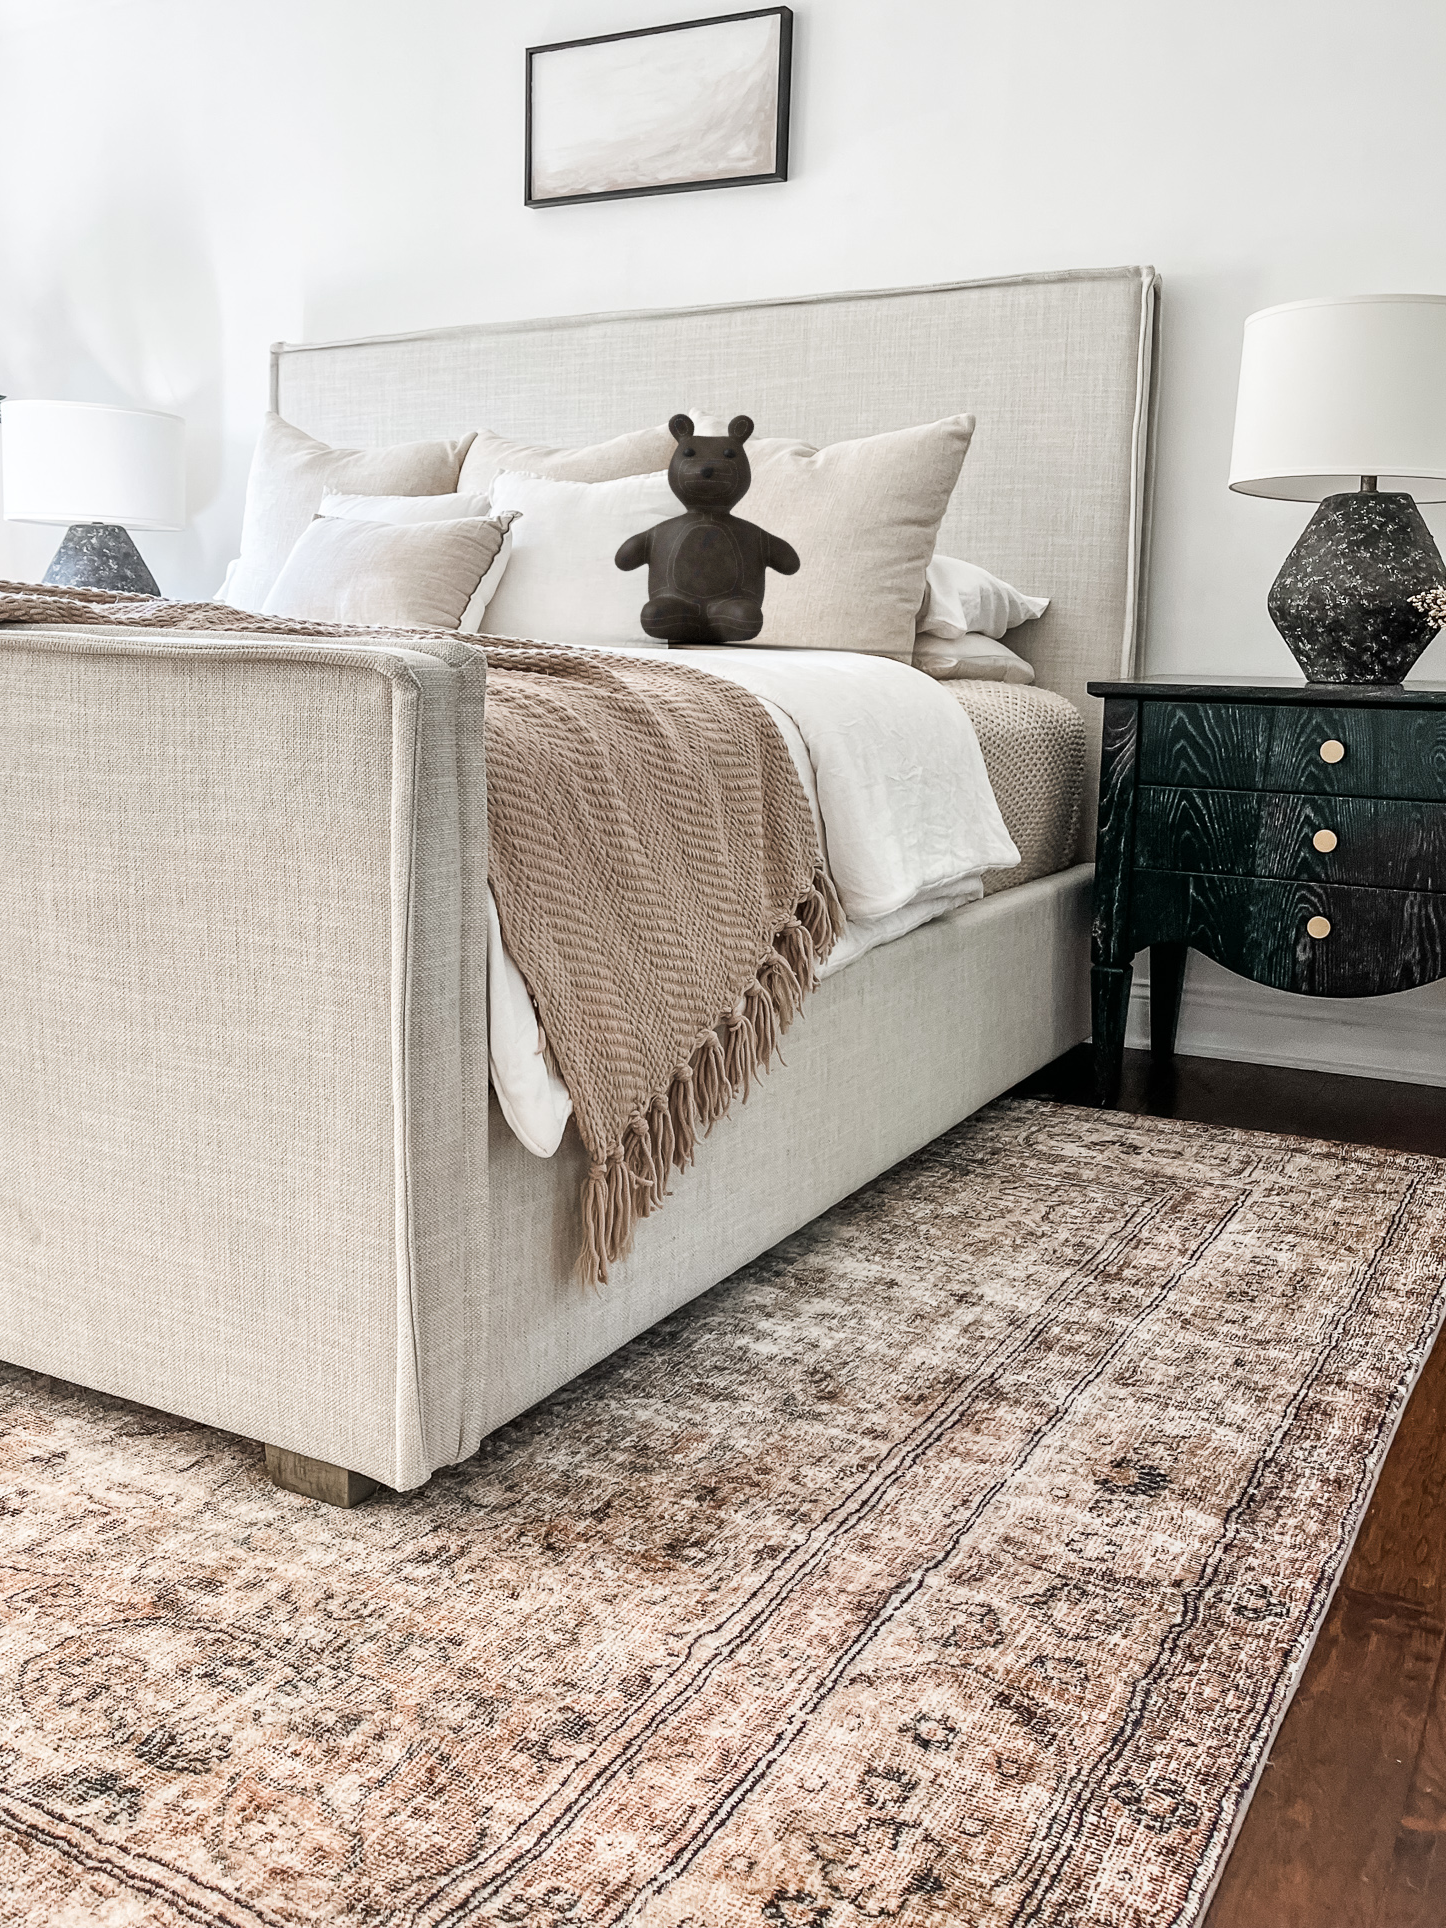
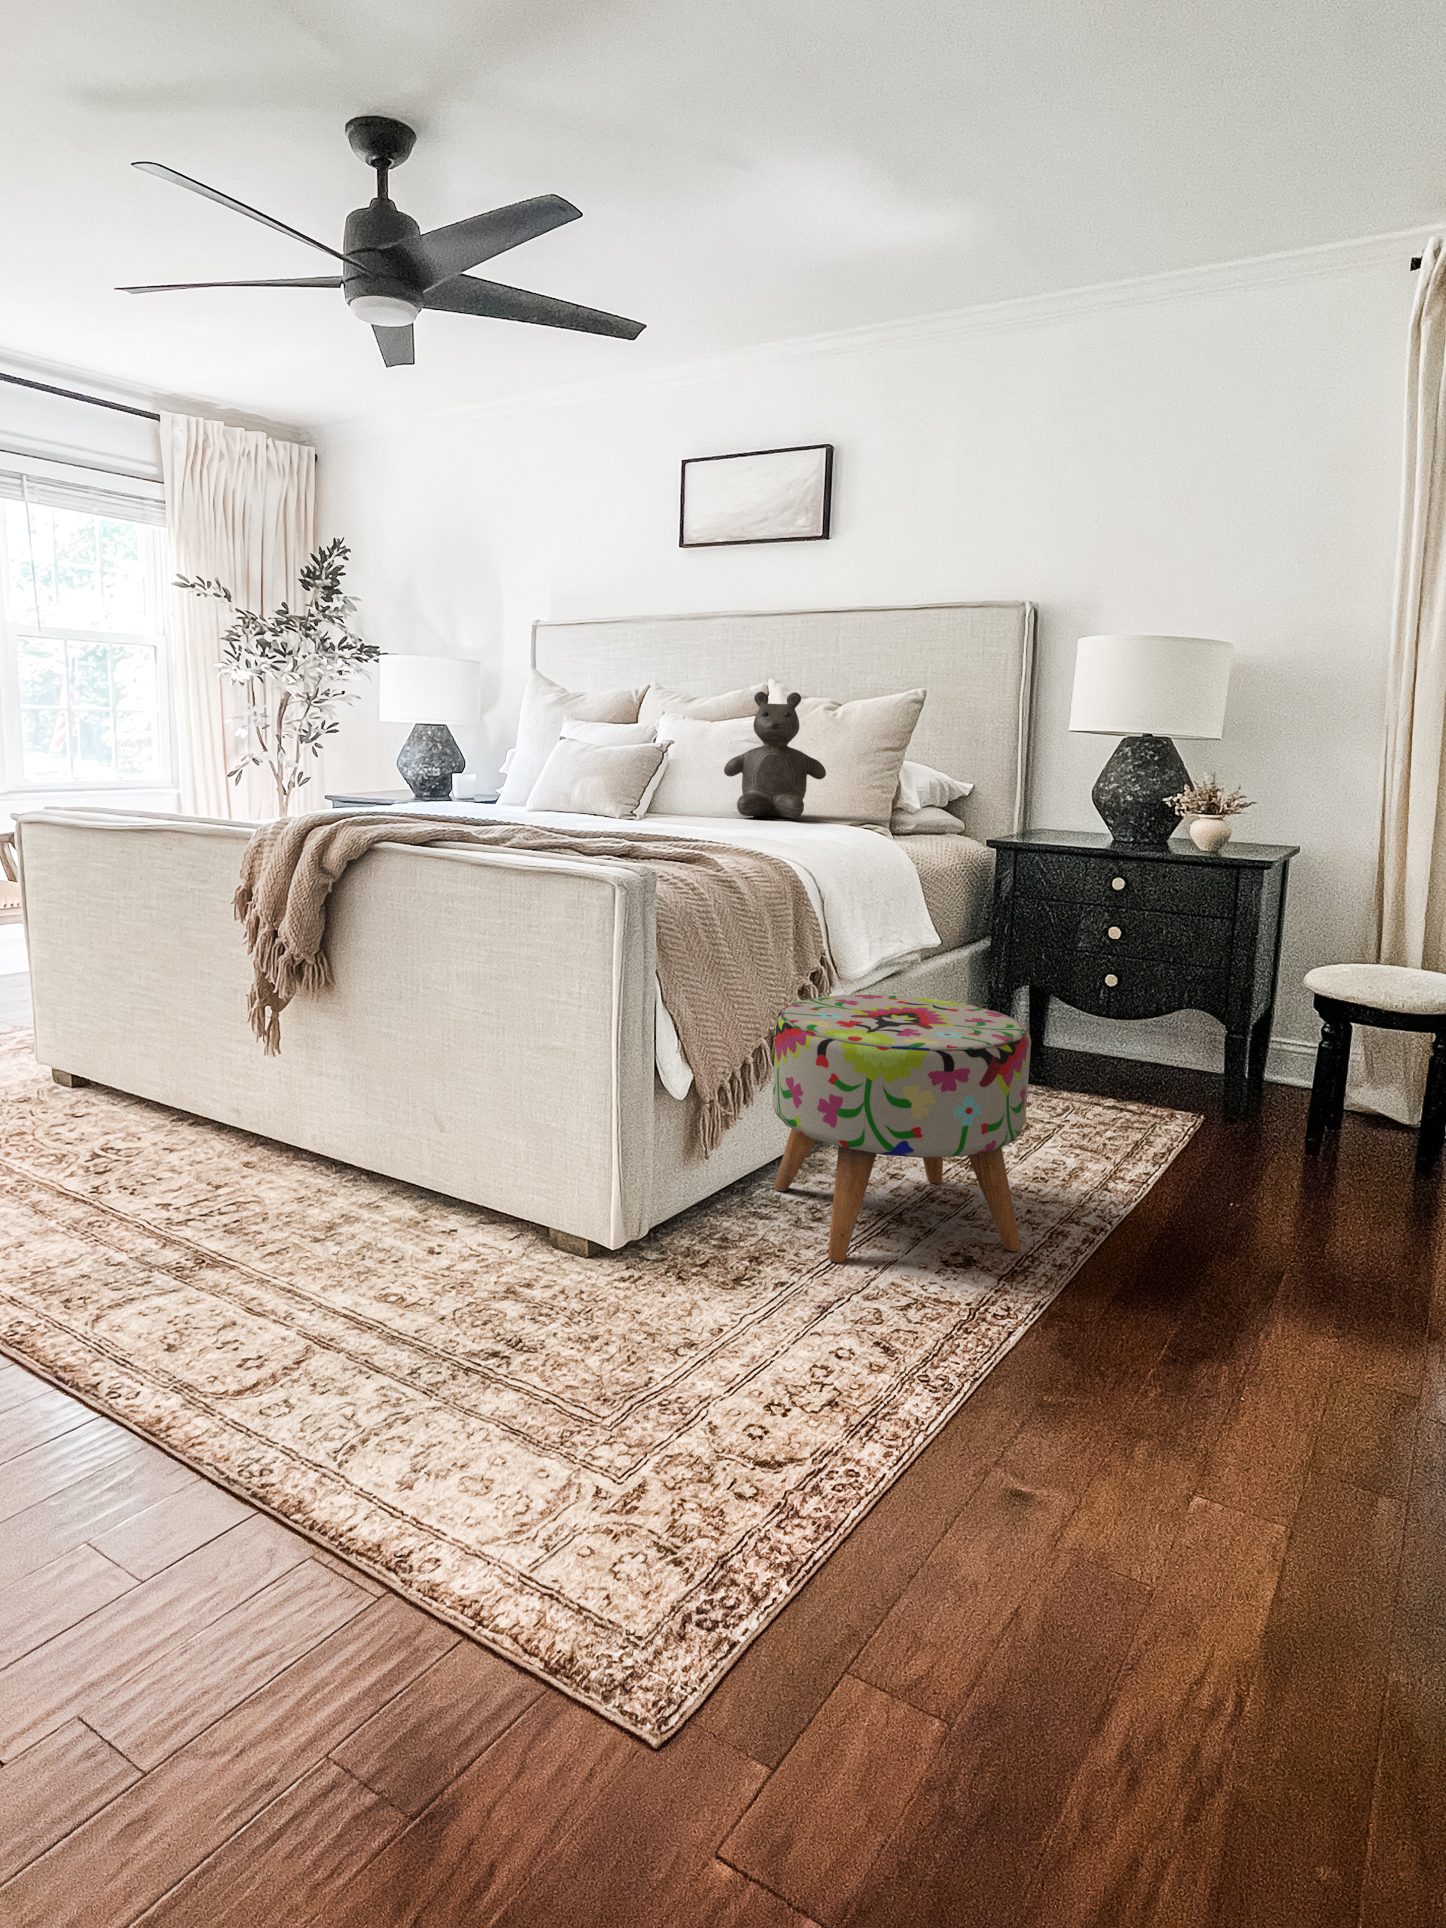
ottoman: none [734,943,1261,1494] -> present [773,995,1031,1262]

